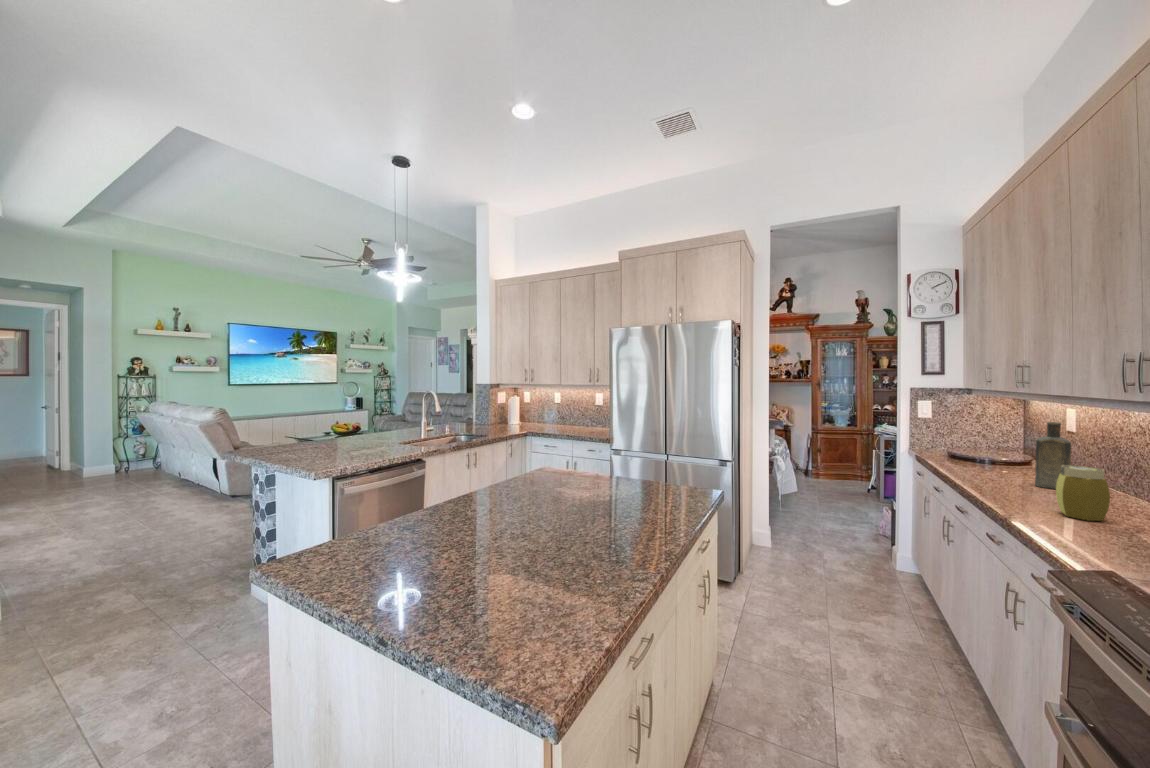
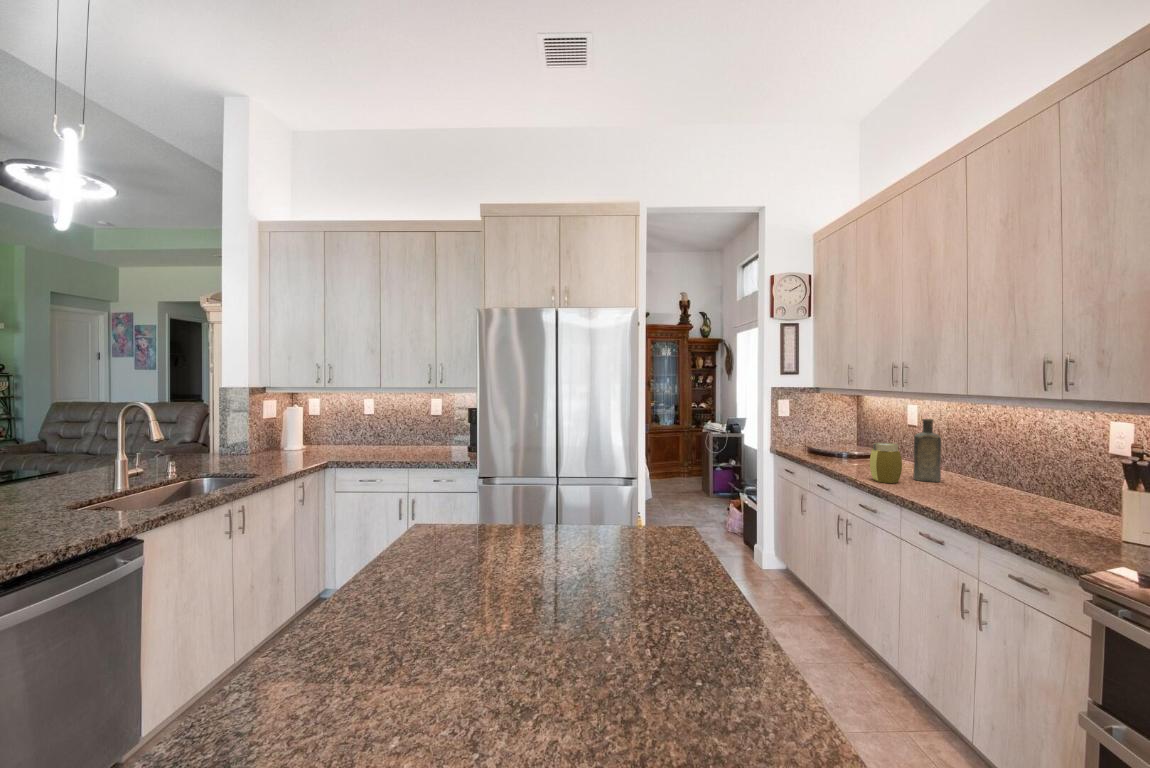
jar: present [1056,465,1110,521] -> present [870,443,902,483]

